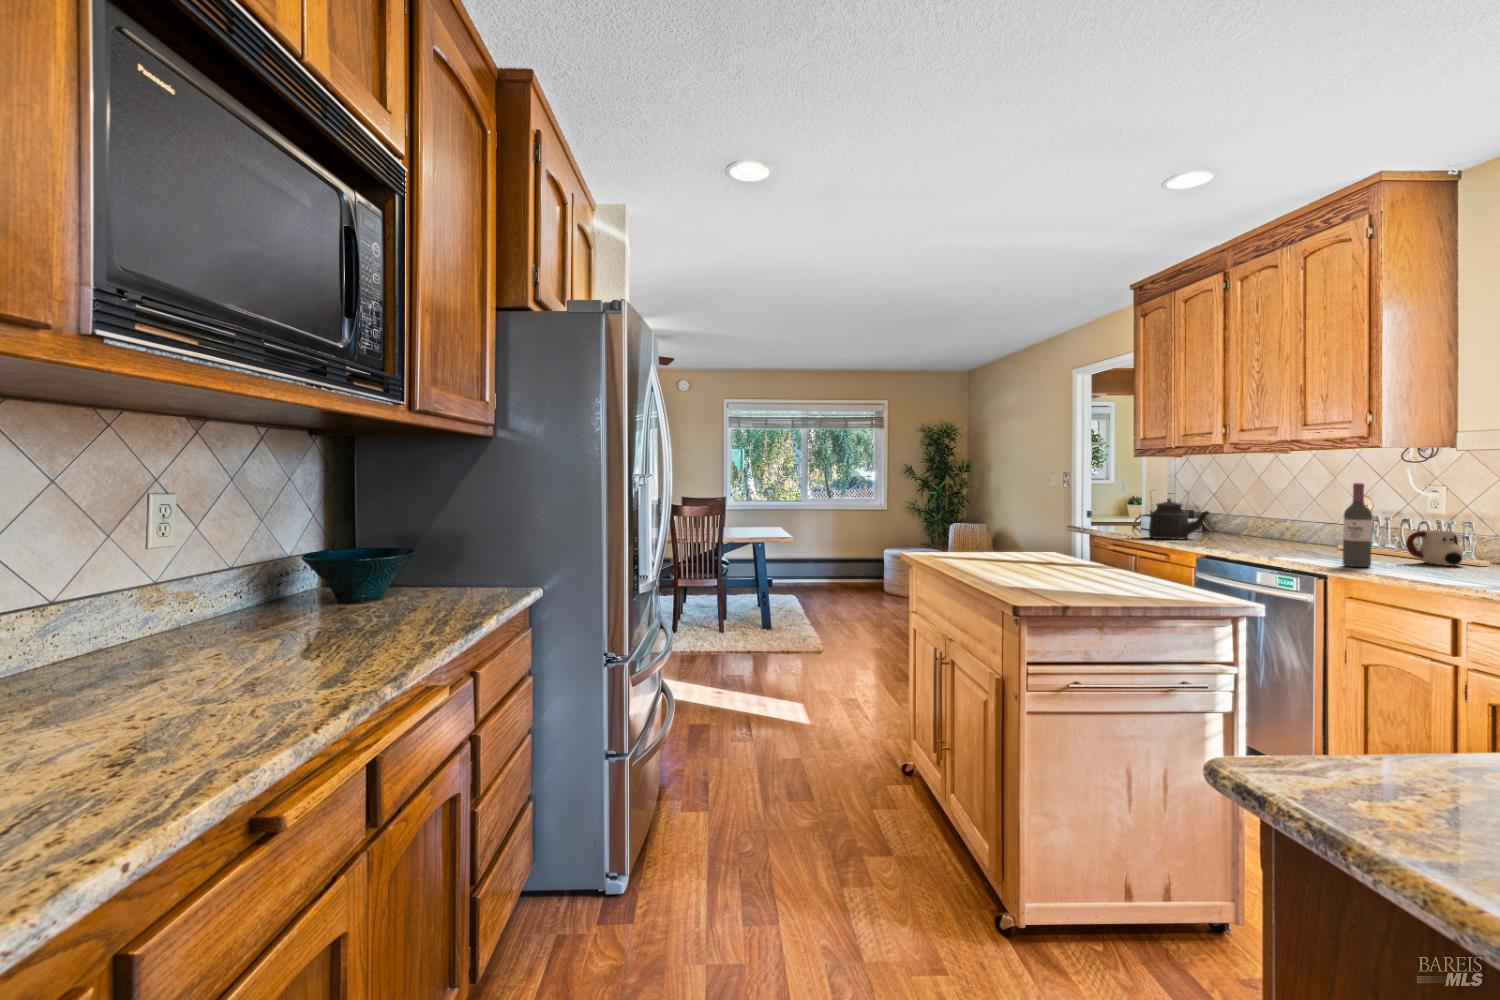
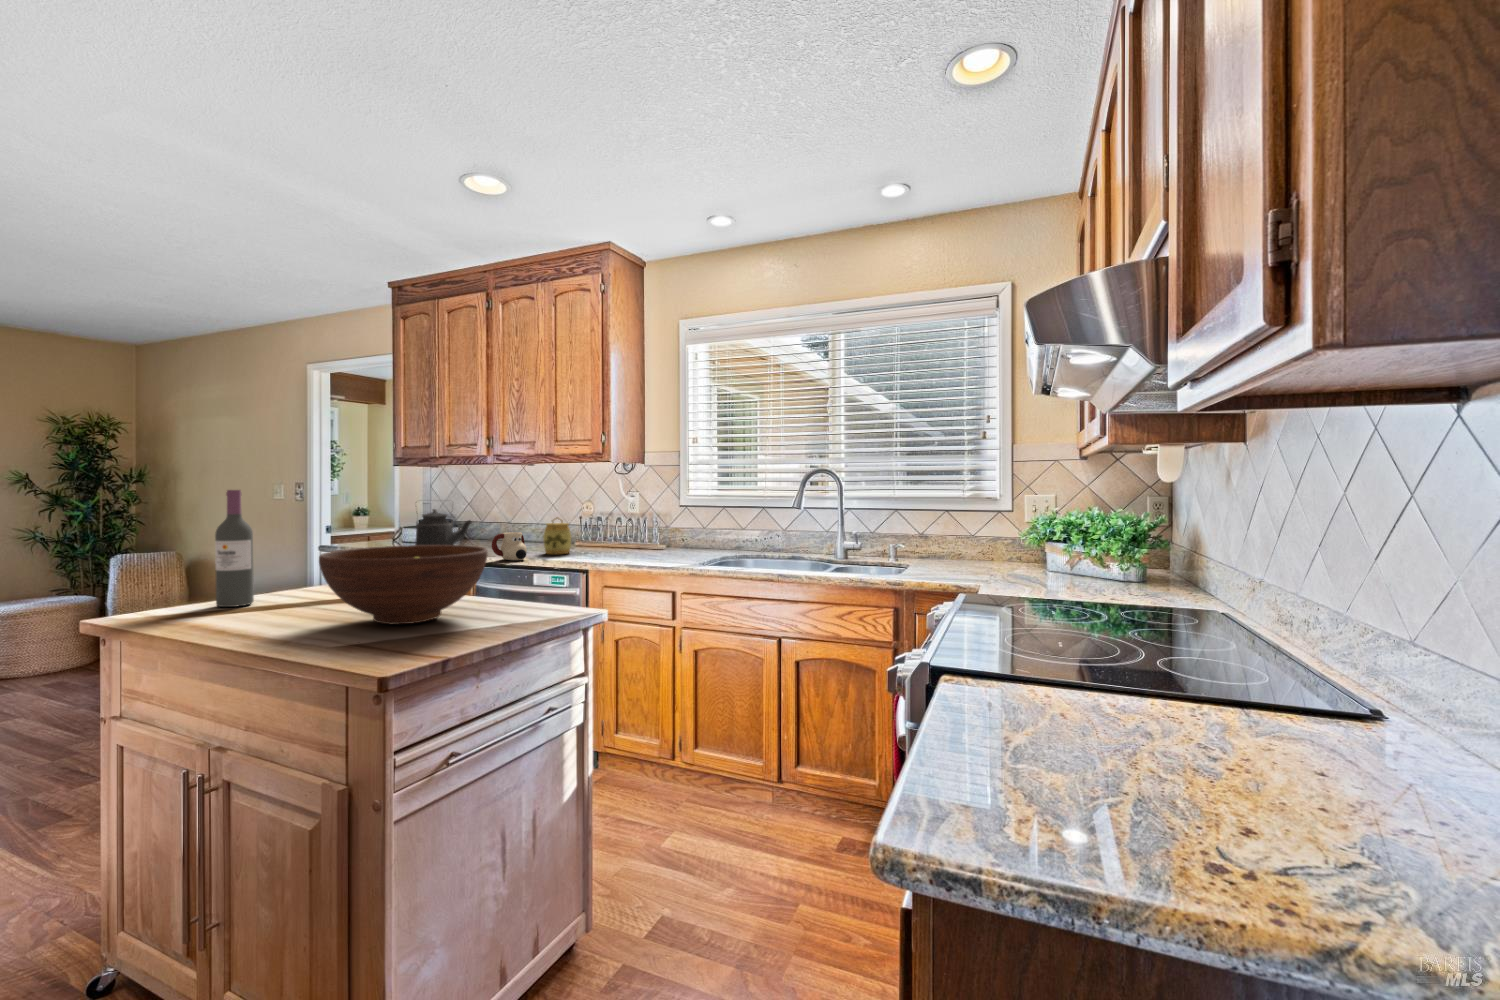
wine bottle: present [1343,483,1372,567] -> present [215,490,254,607]
jar: none [1283,510,1323,553] -> present [543,517,572,554]
fruit bowl: none [1007,525,1137,586] -> present [319,545,488,624]
mug: present [1406,530,1463,566] -> present [492,532,527,560]

